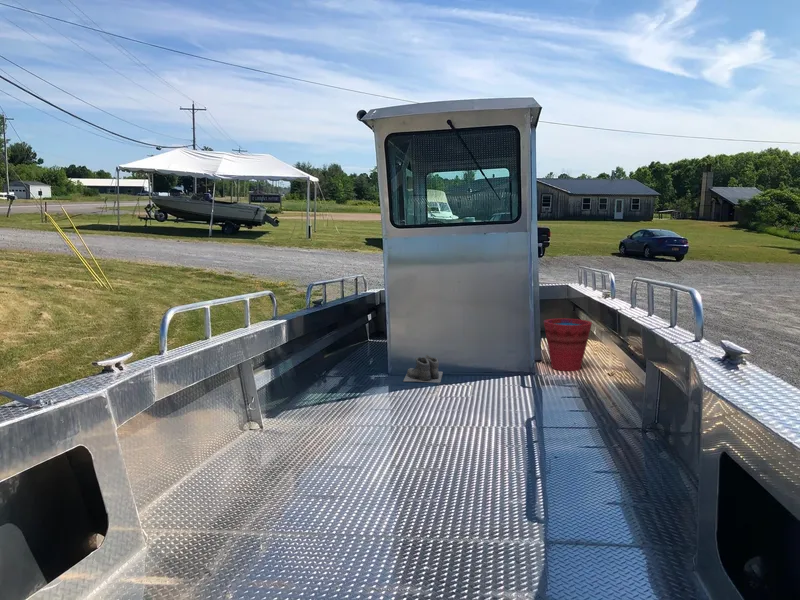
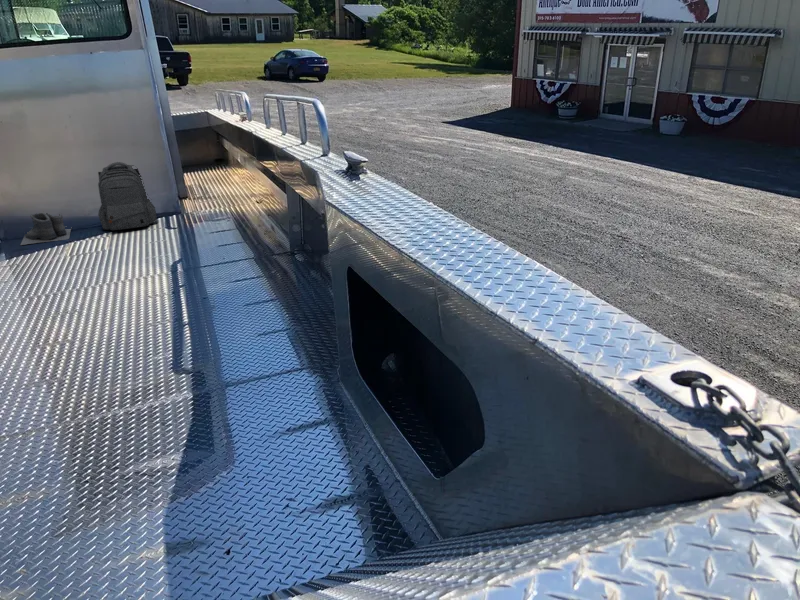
bucket: present [544,318,592,371] -> none [180,148,232,205]
backpack: none [467,323,515,382] -> present [98,162,157,230]

